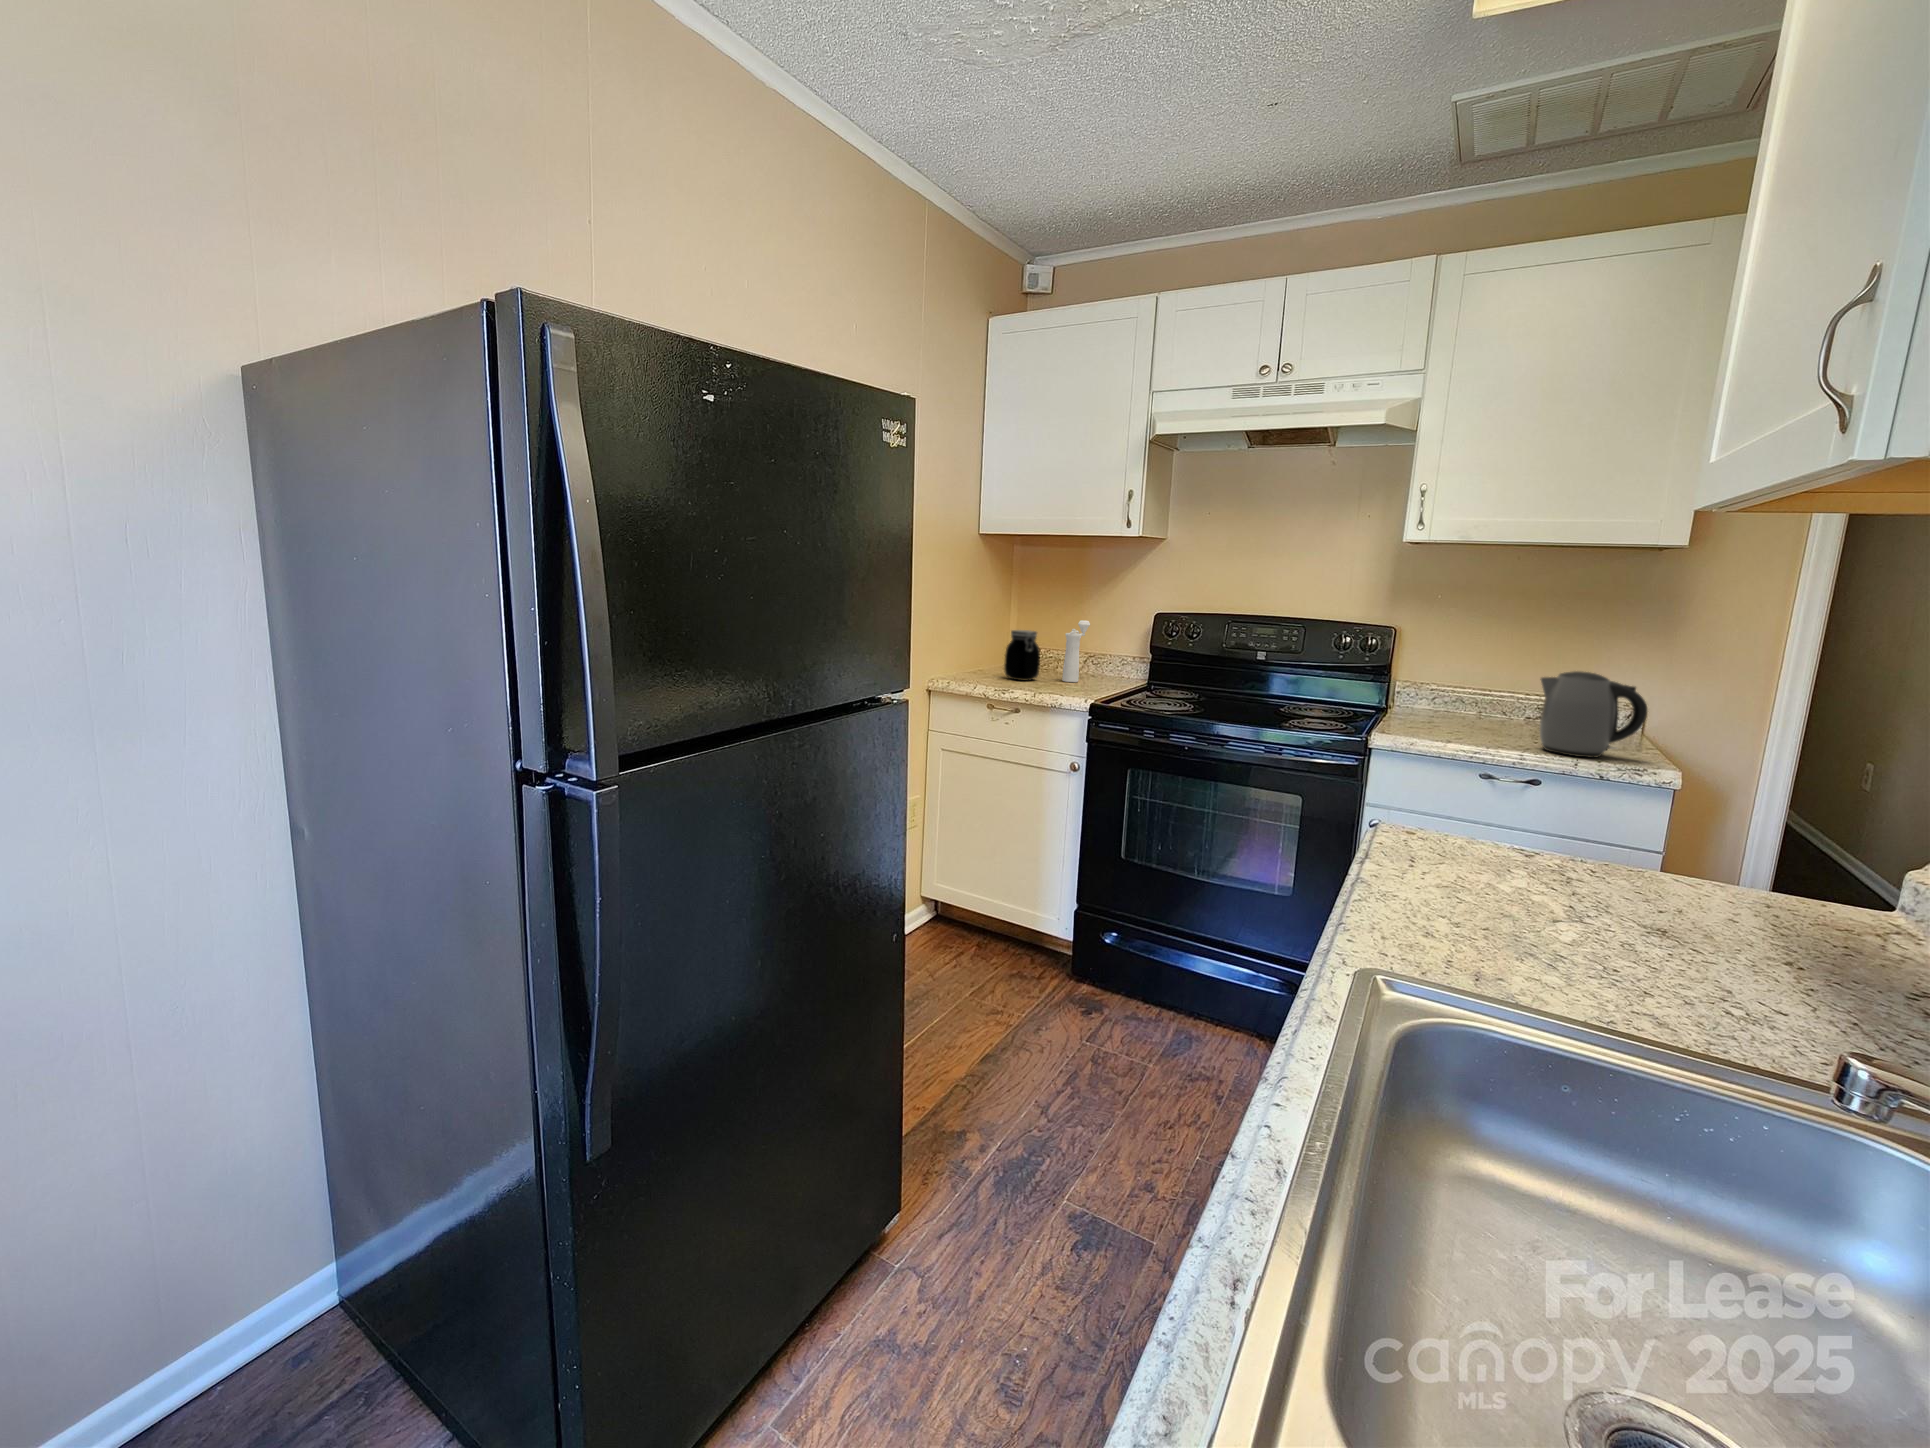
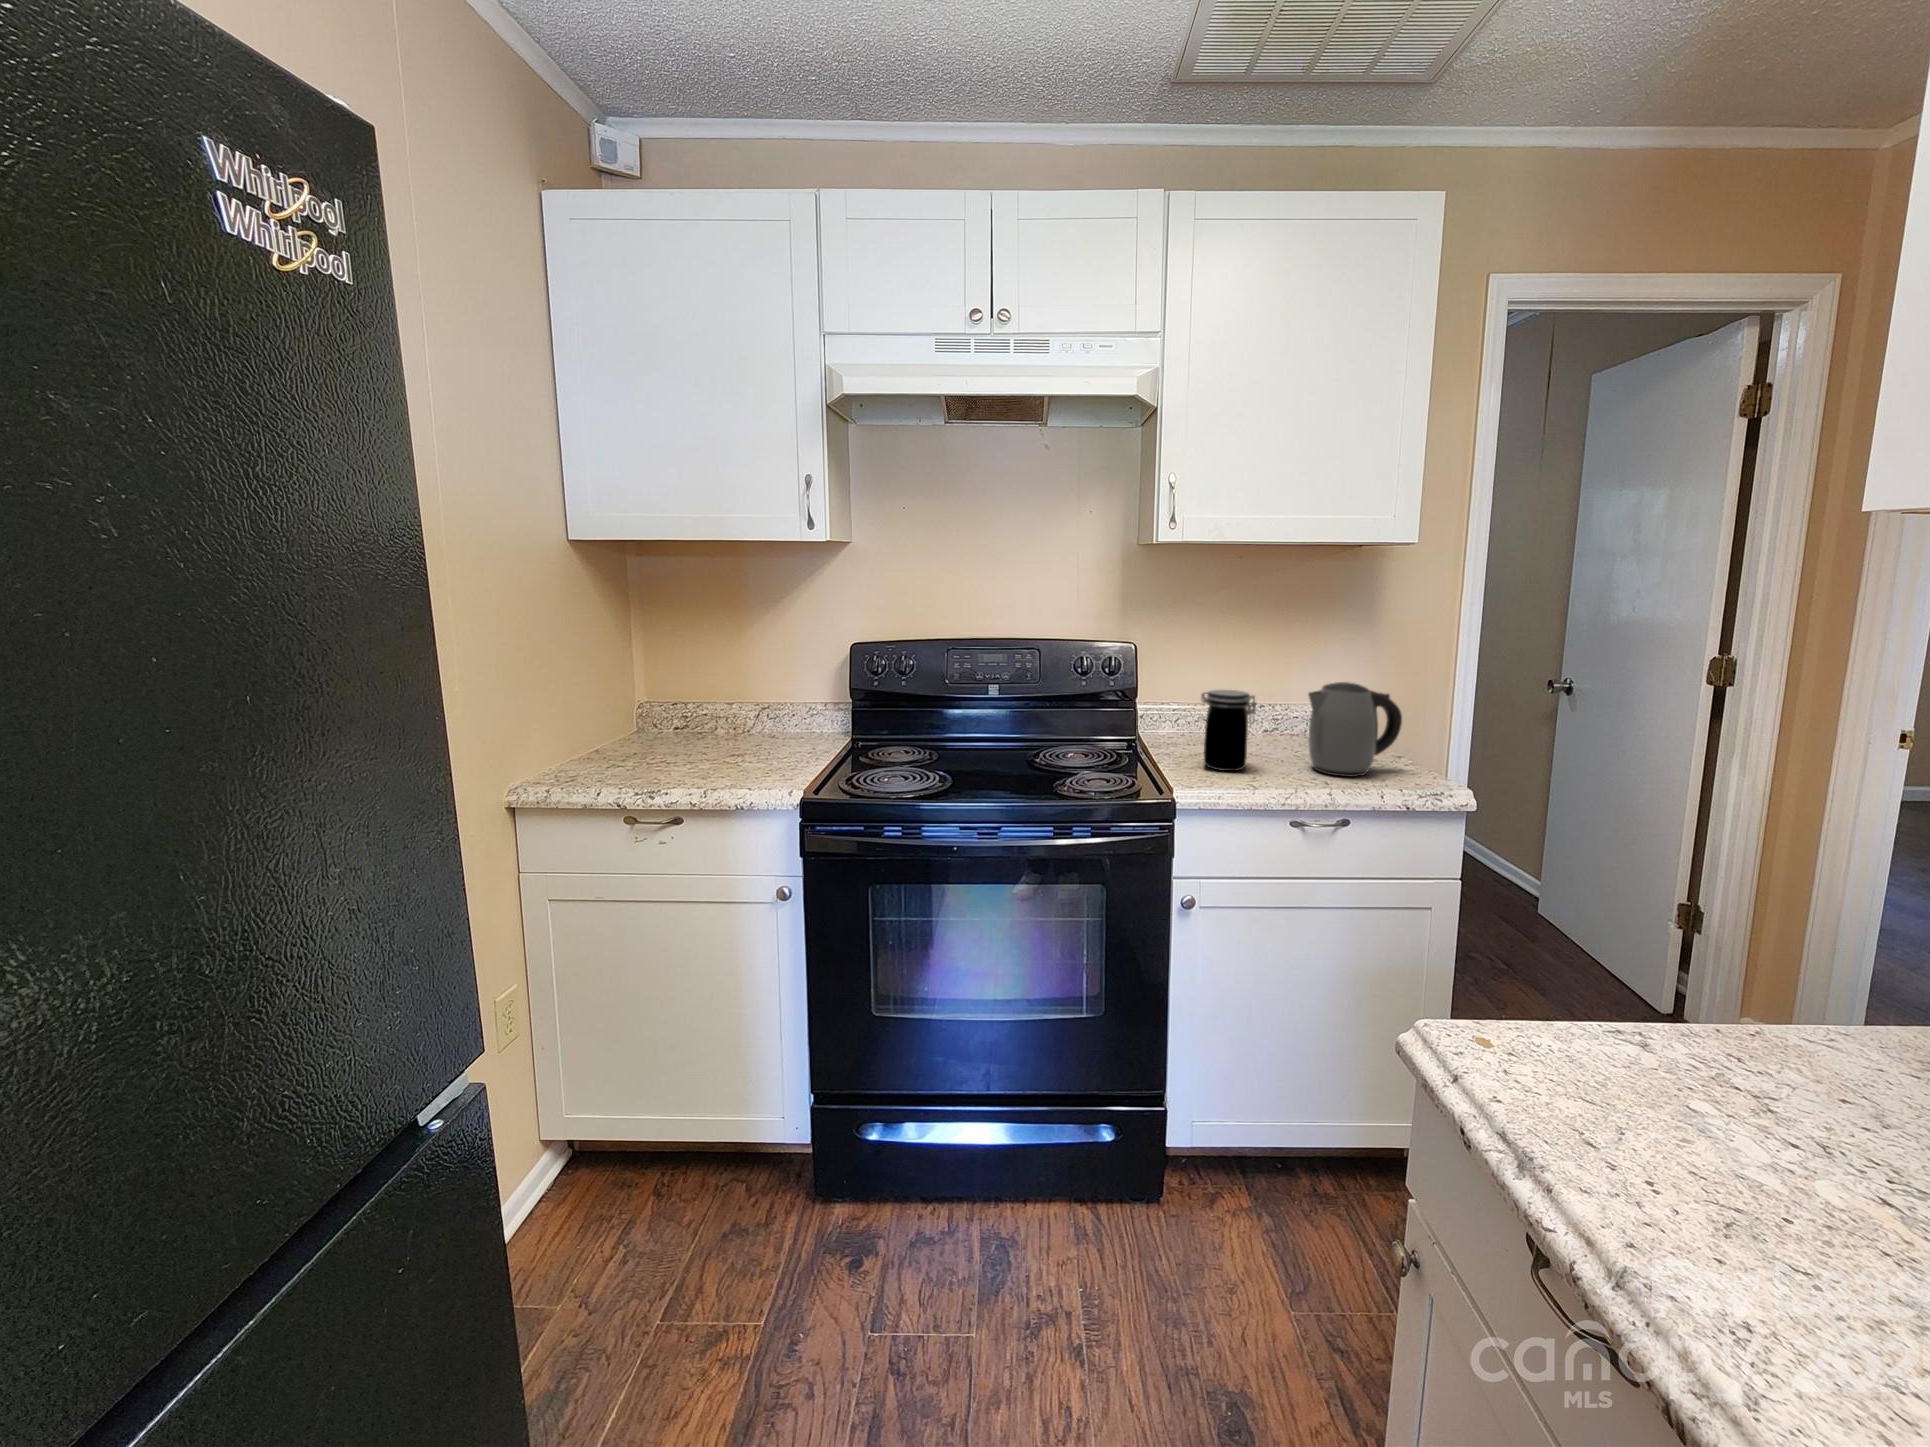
pepper mill: present [1062,620,1090,682] -> none [731,659,763,751]
jar: present [1004,630,1040,681] -> present [1201,690,1256,771]

